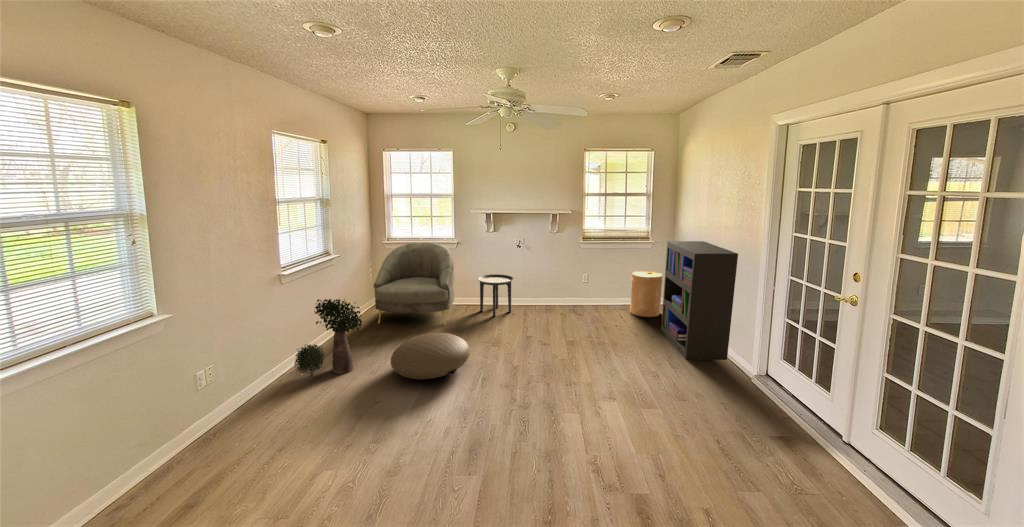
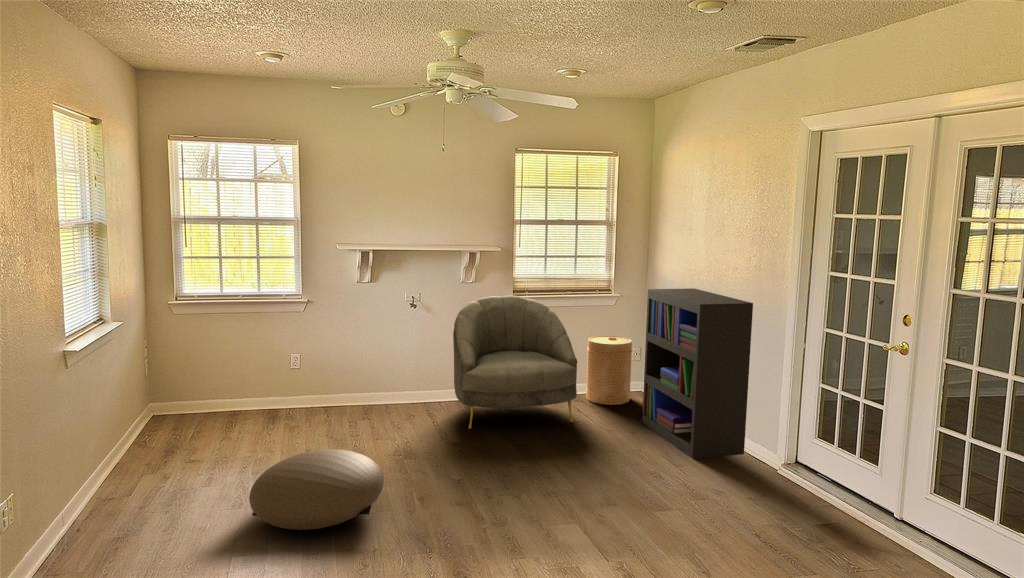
armchair: present [374,242,454,325] -> present [453,296,578,429]
side table: present [478,274,514,316] -> none [348,351,409,421]
potted plant: present [294,299,362,376] -> none [58,400,189,549]

